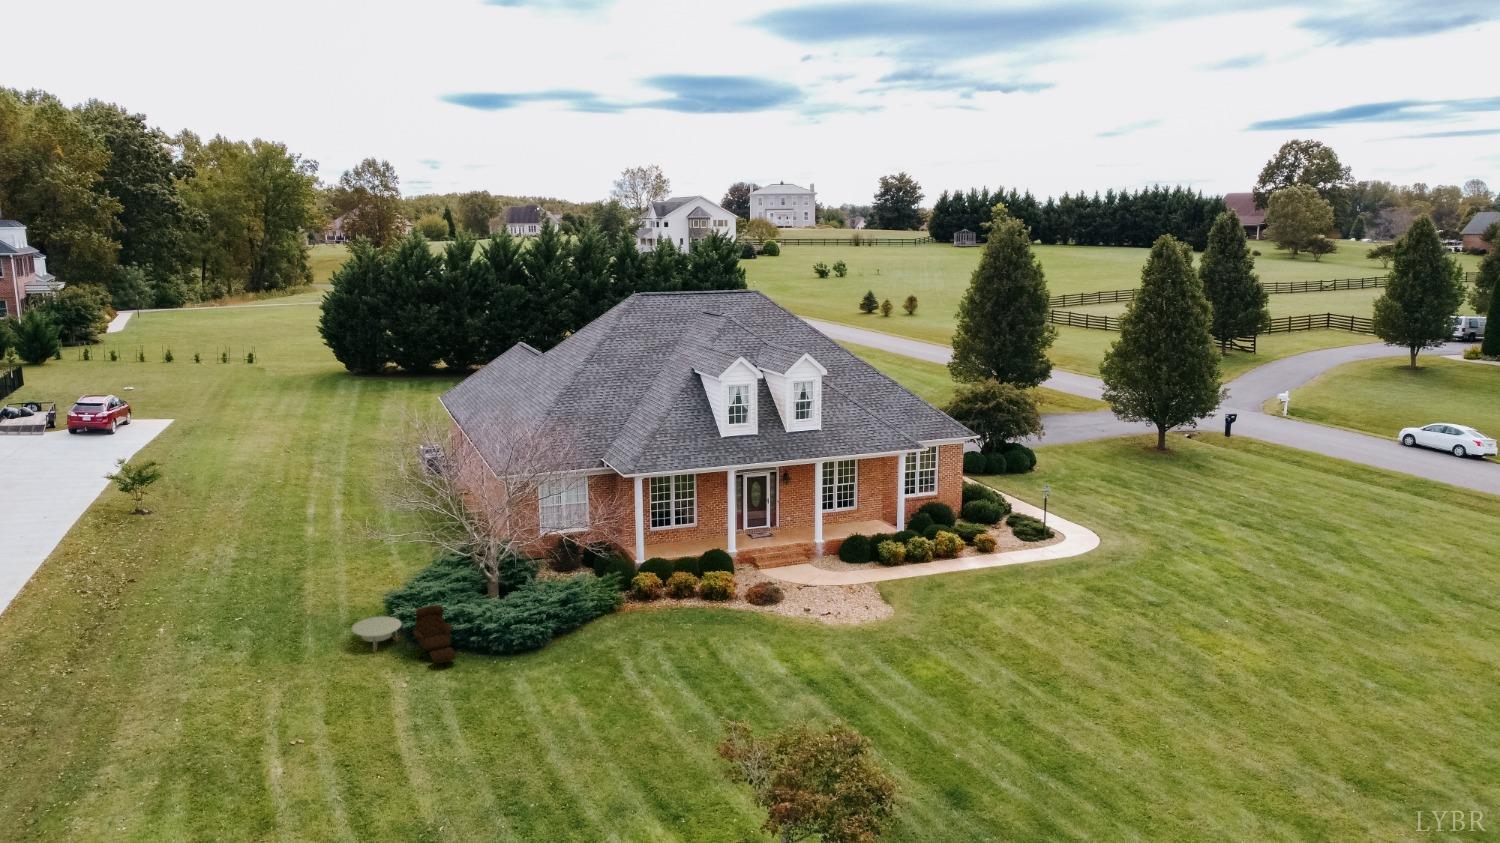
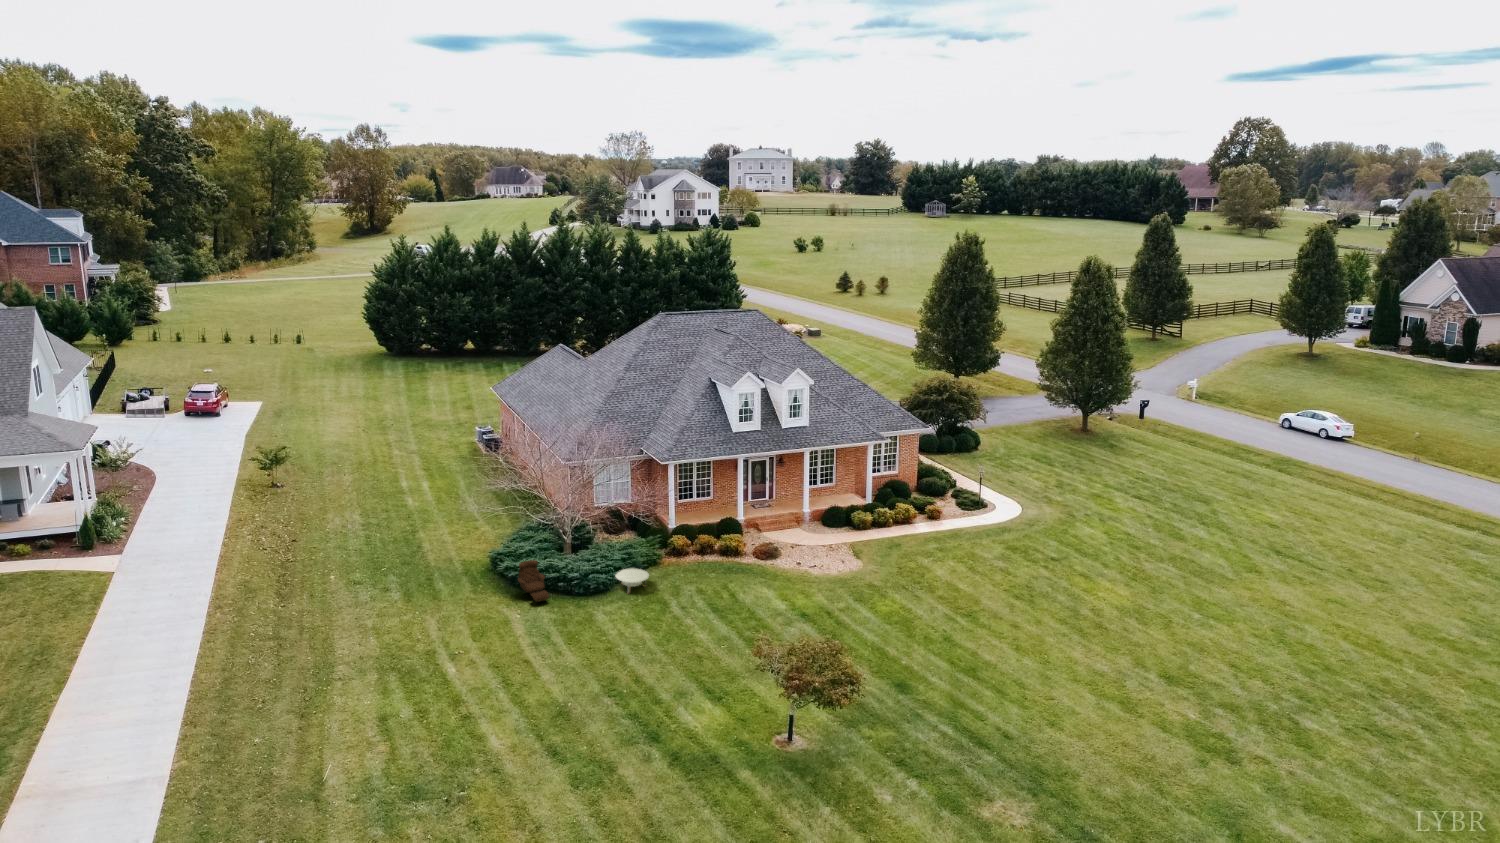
round table: present [352,616,401,653] -> present [616,568,649,594]

